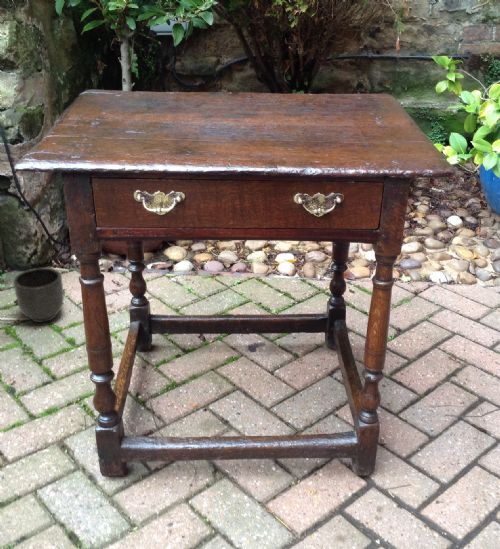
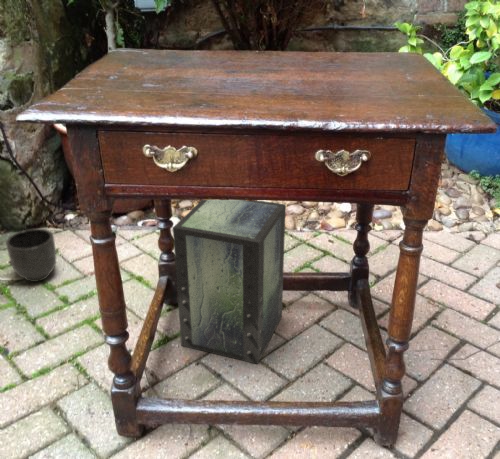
storage box: none [184,237,300,413] -> present [173,200,286,364]

